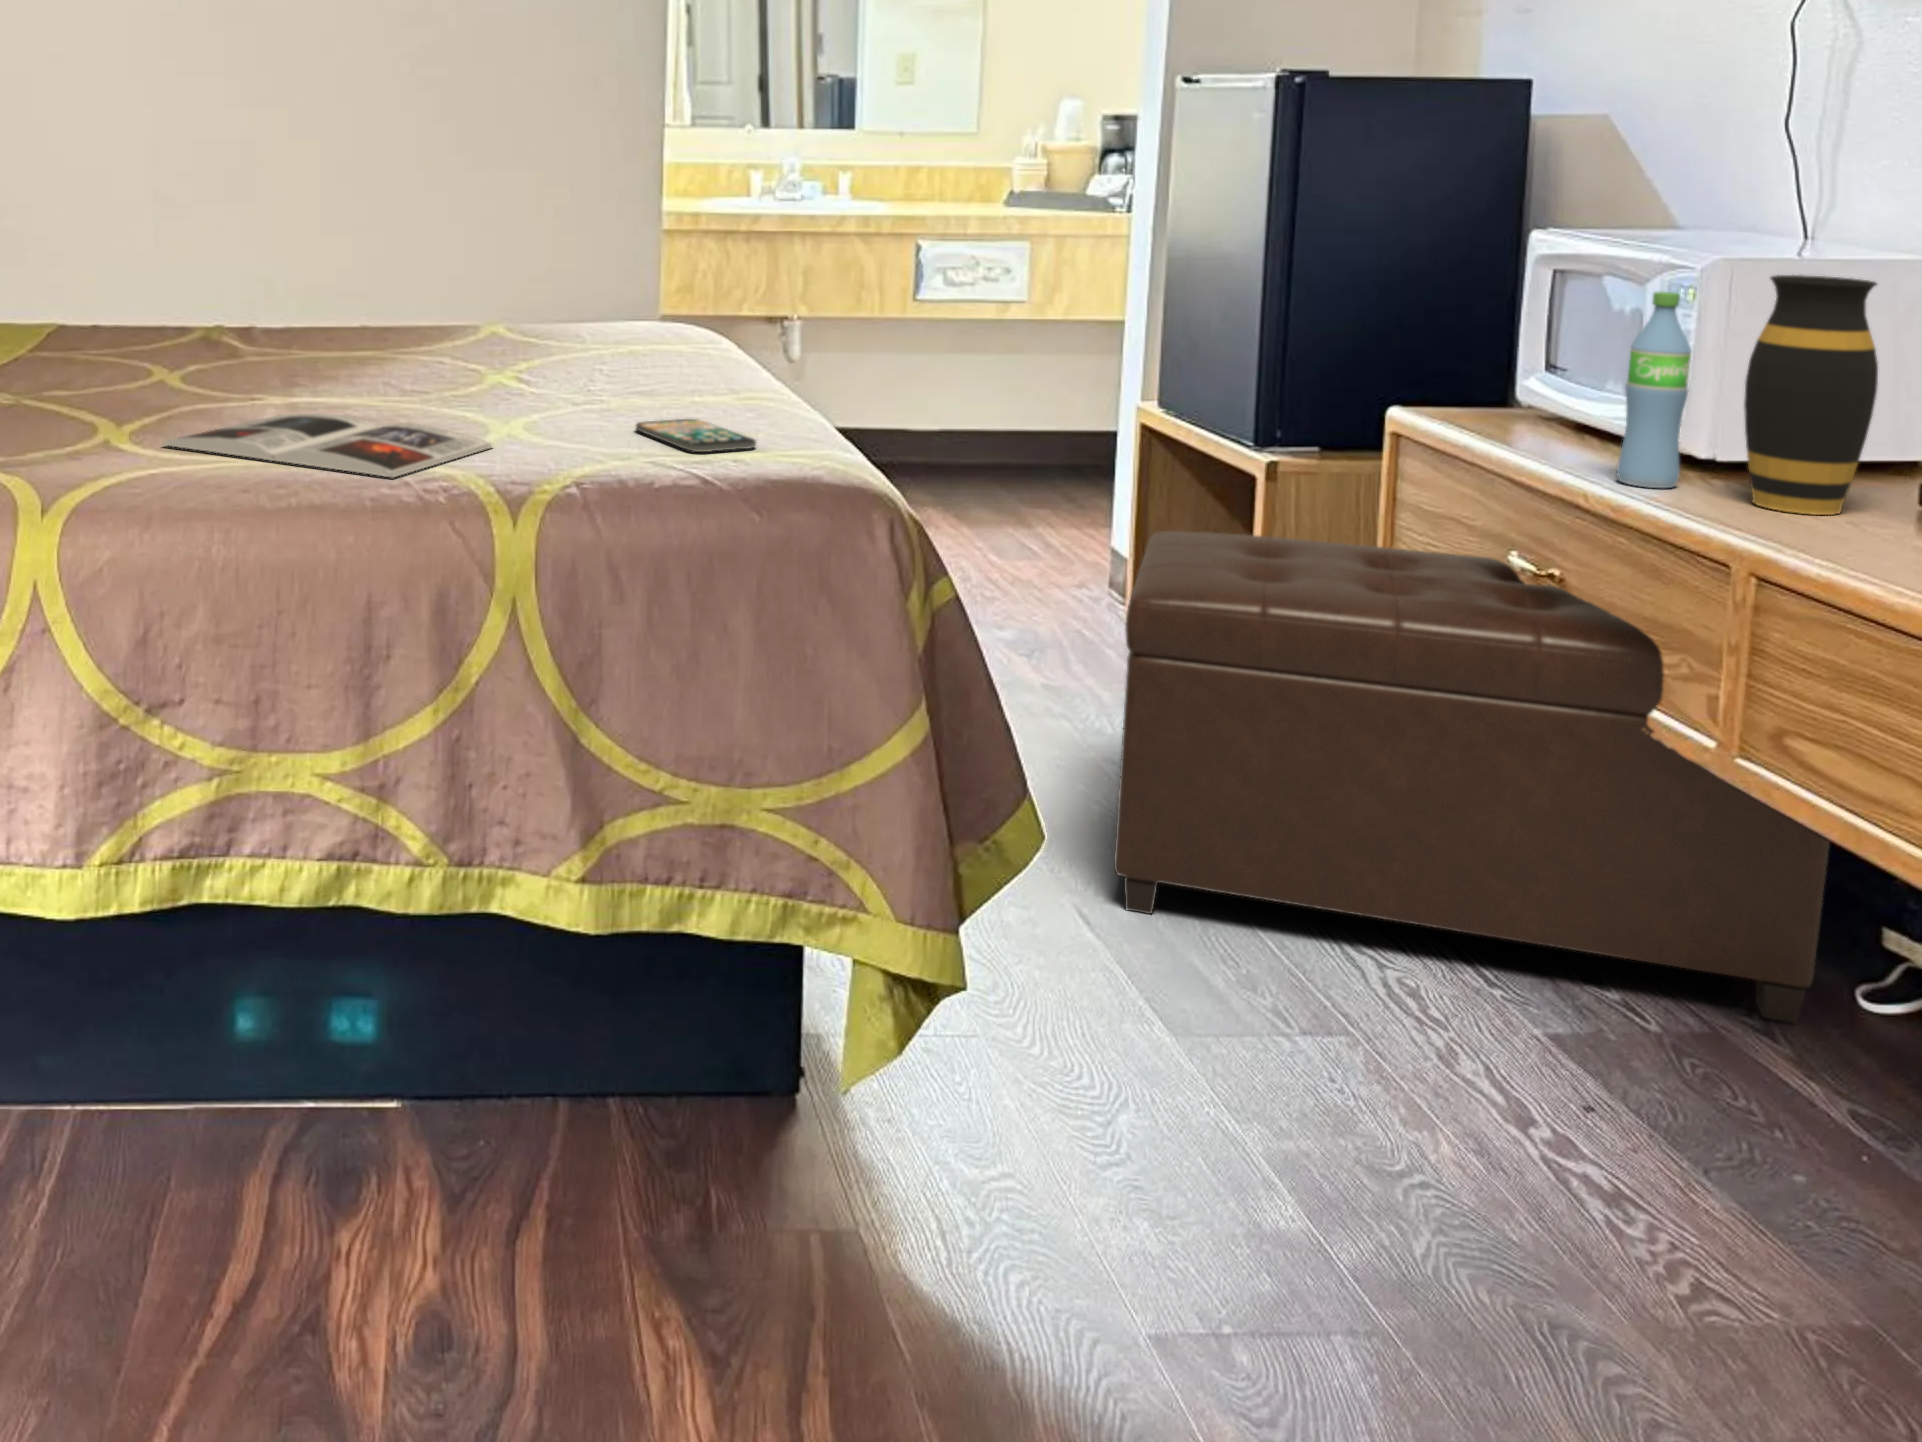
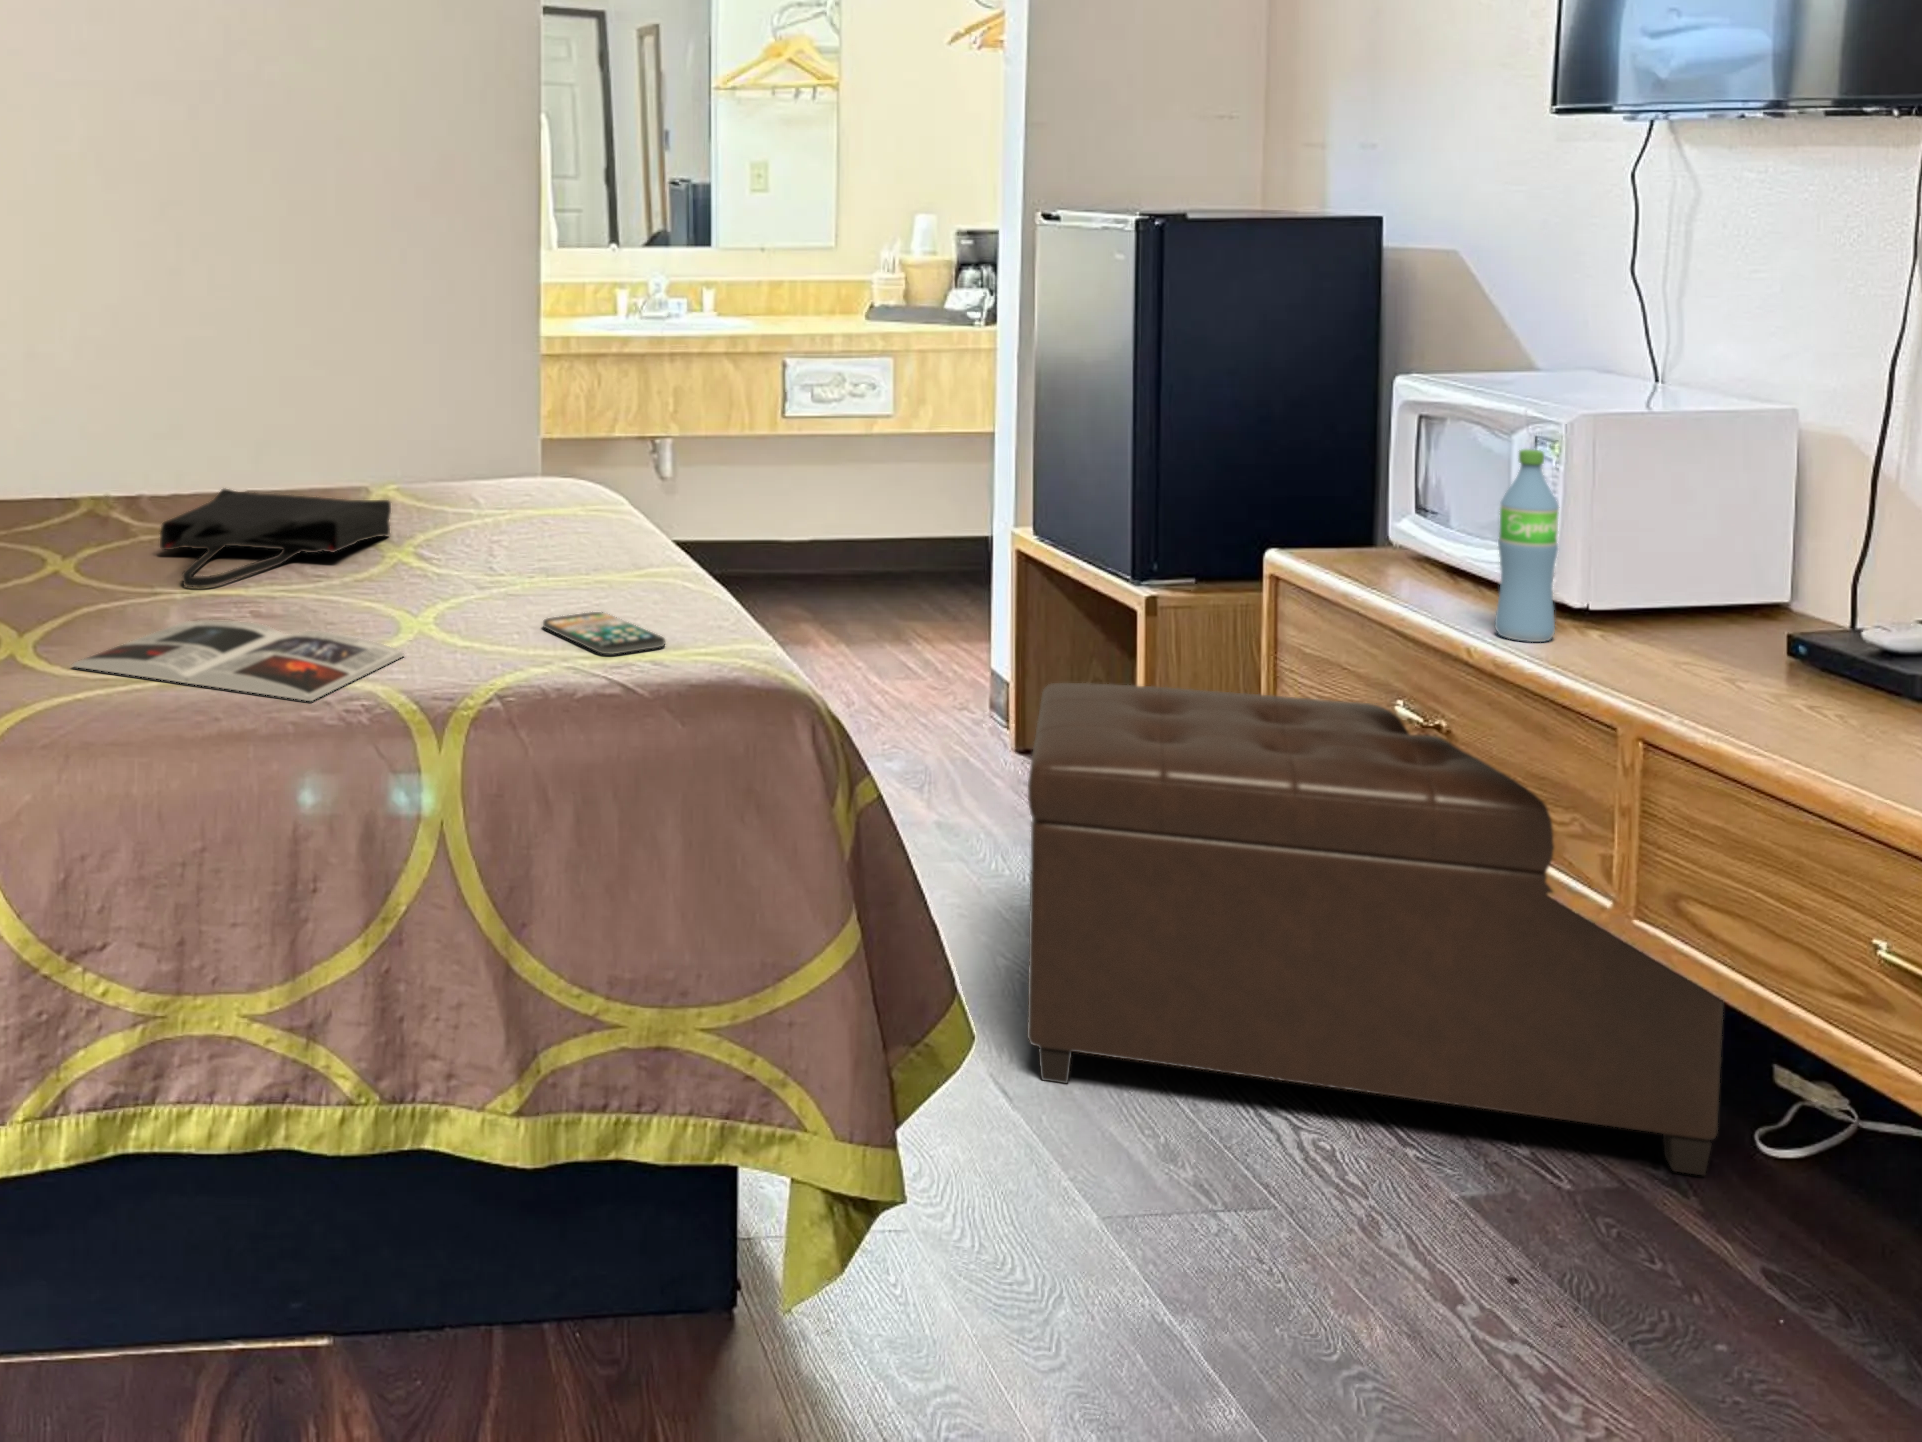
vase: present [1744,275,1878,515] -> none [1613,435,1737,670]
tote bag: none [267,310,499,391] -> present [160,489,391,588]

